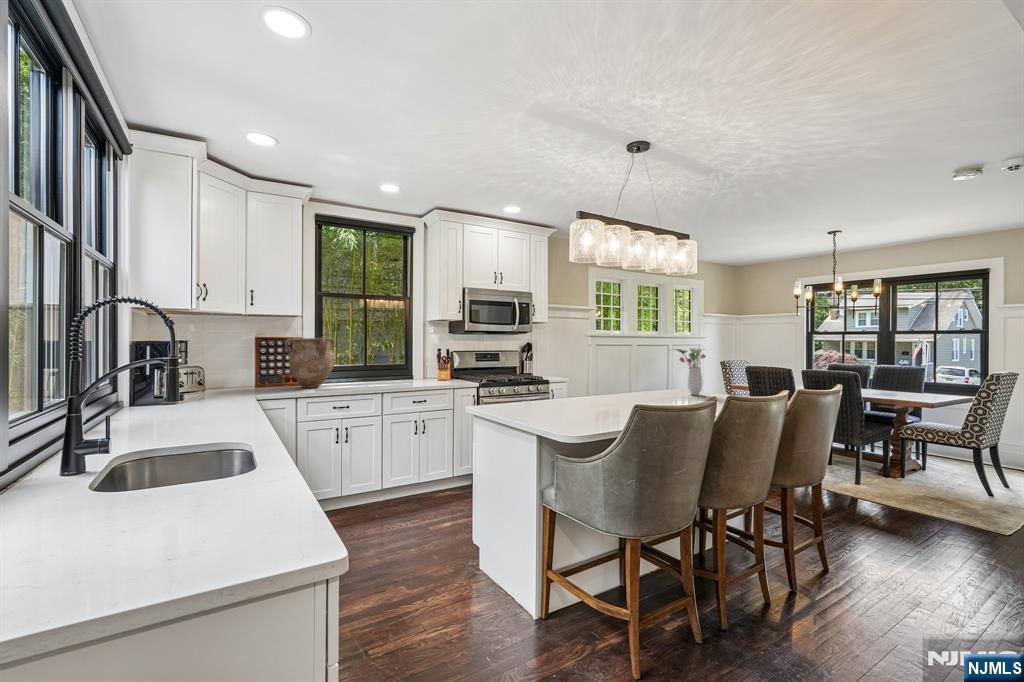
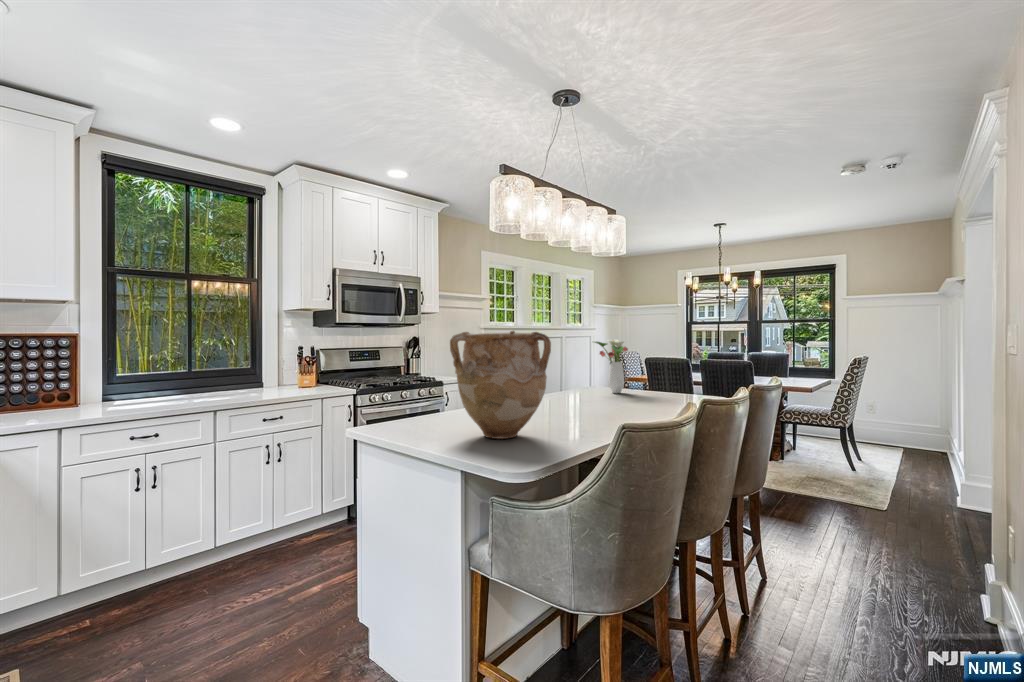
vase: present [285,337,336,388] -> present [450,331,551,439]

